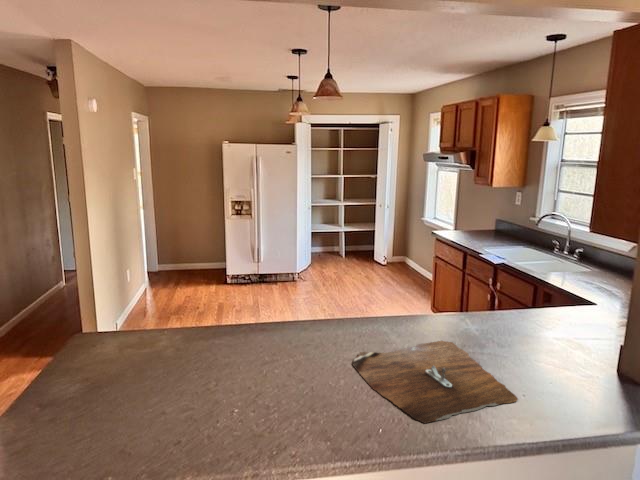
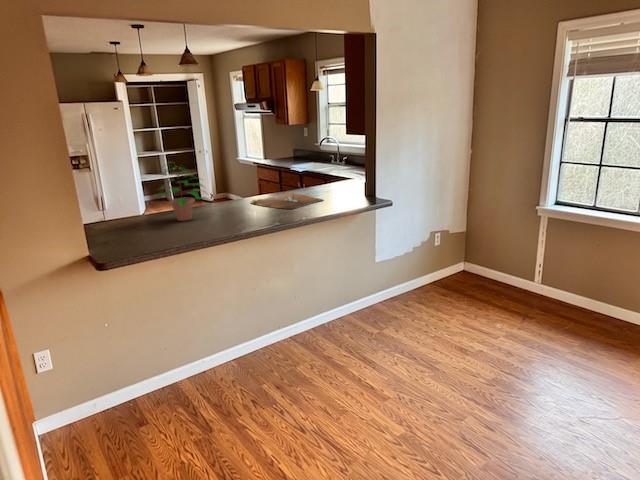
potted plant: none [122,271,252,399] -> present [153,166,209,221]

